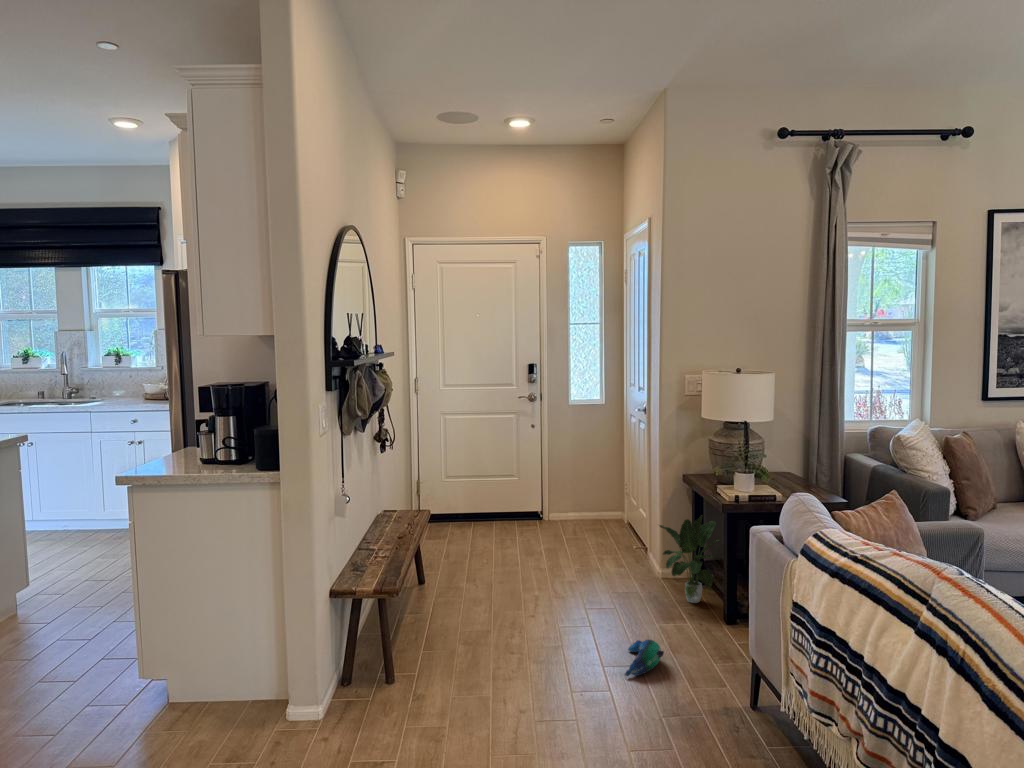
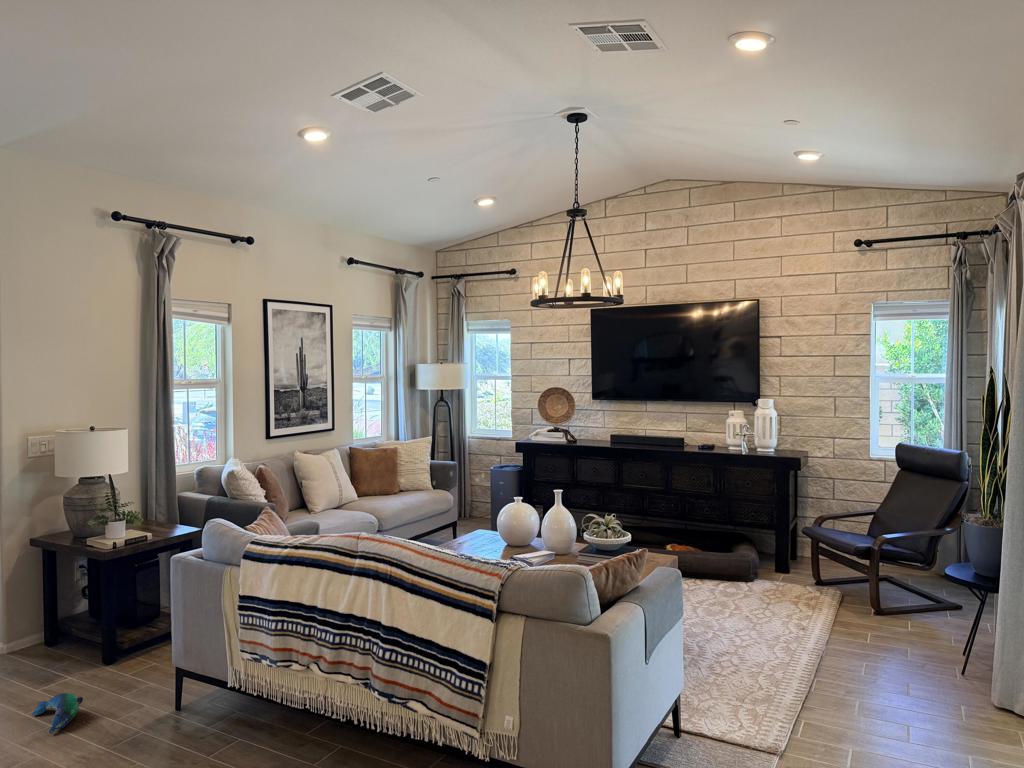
potted plant: present [660,515,719,603] -> none [22,569,90,659]

